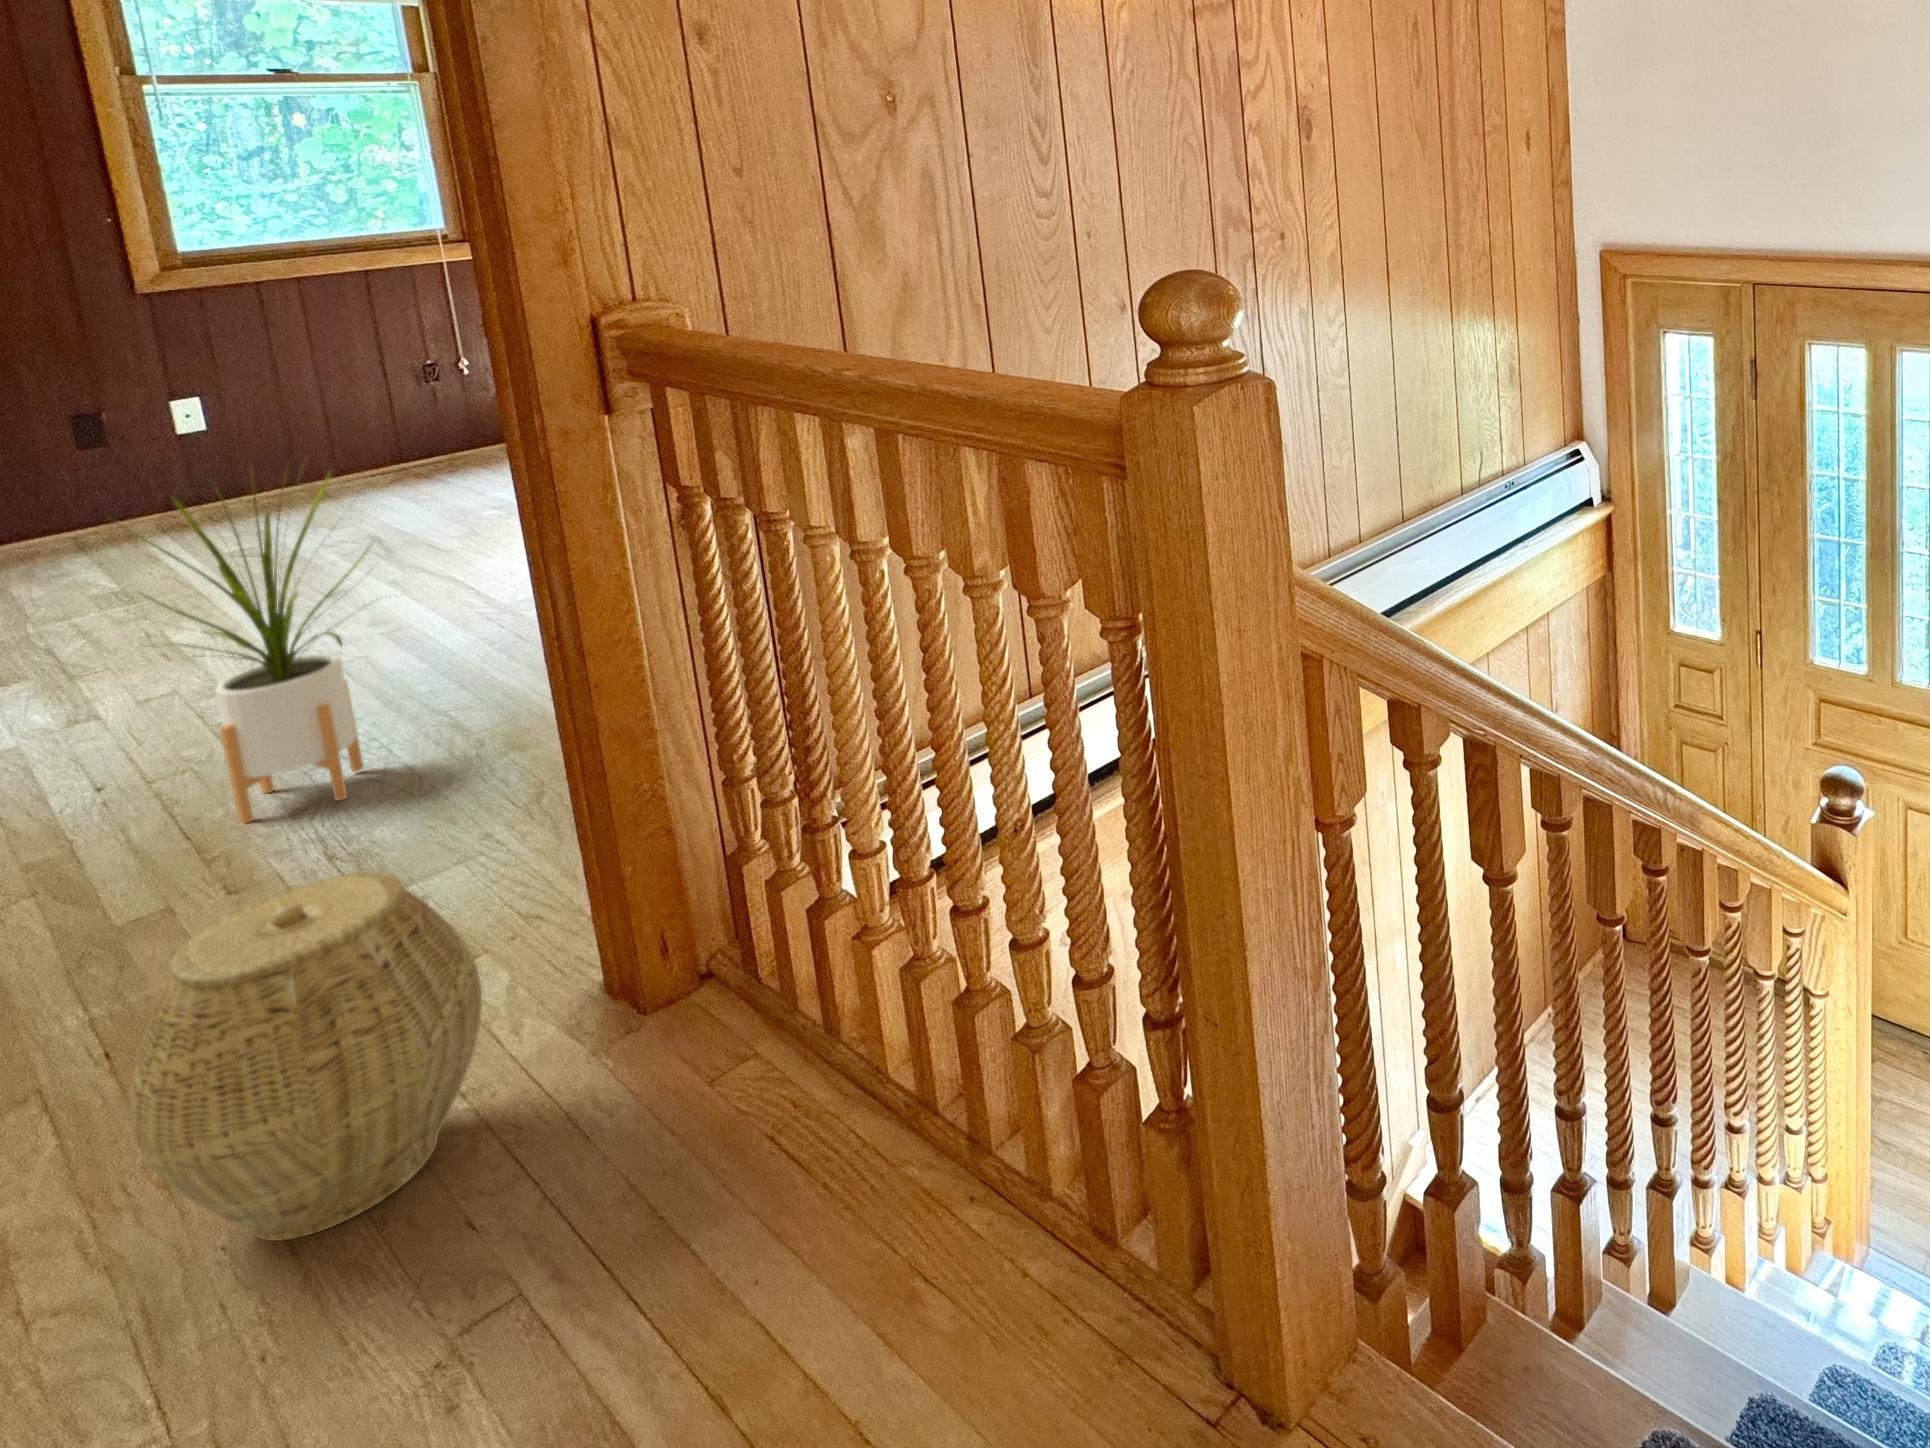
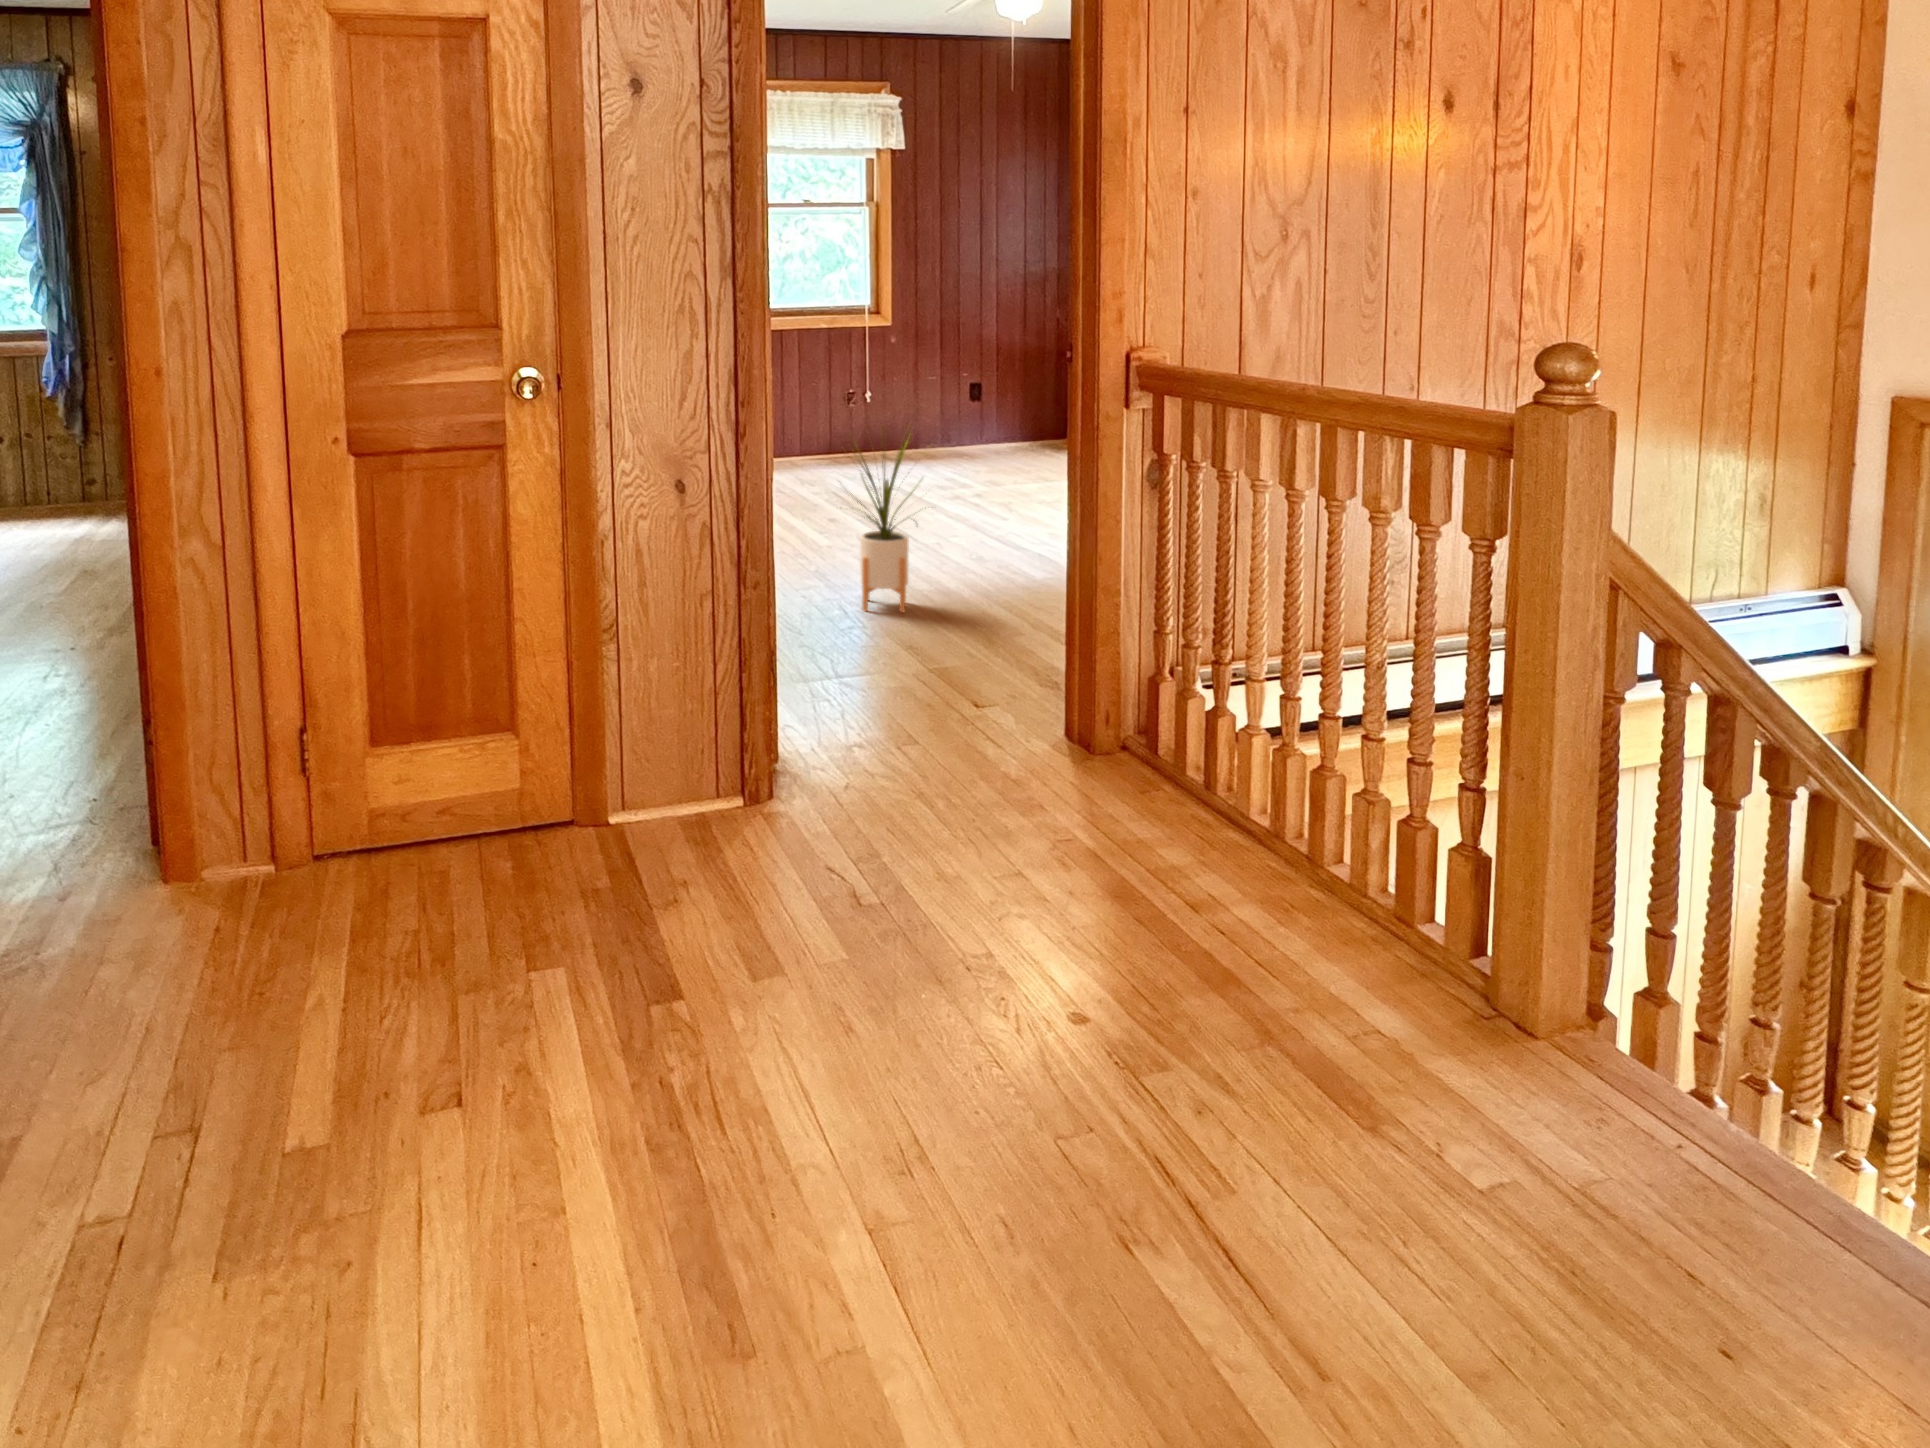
woven basket: present [129,872,482,1241] -> none [930,615,1051,775]

